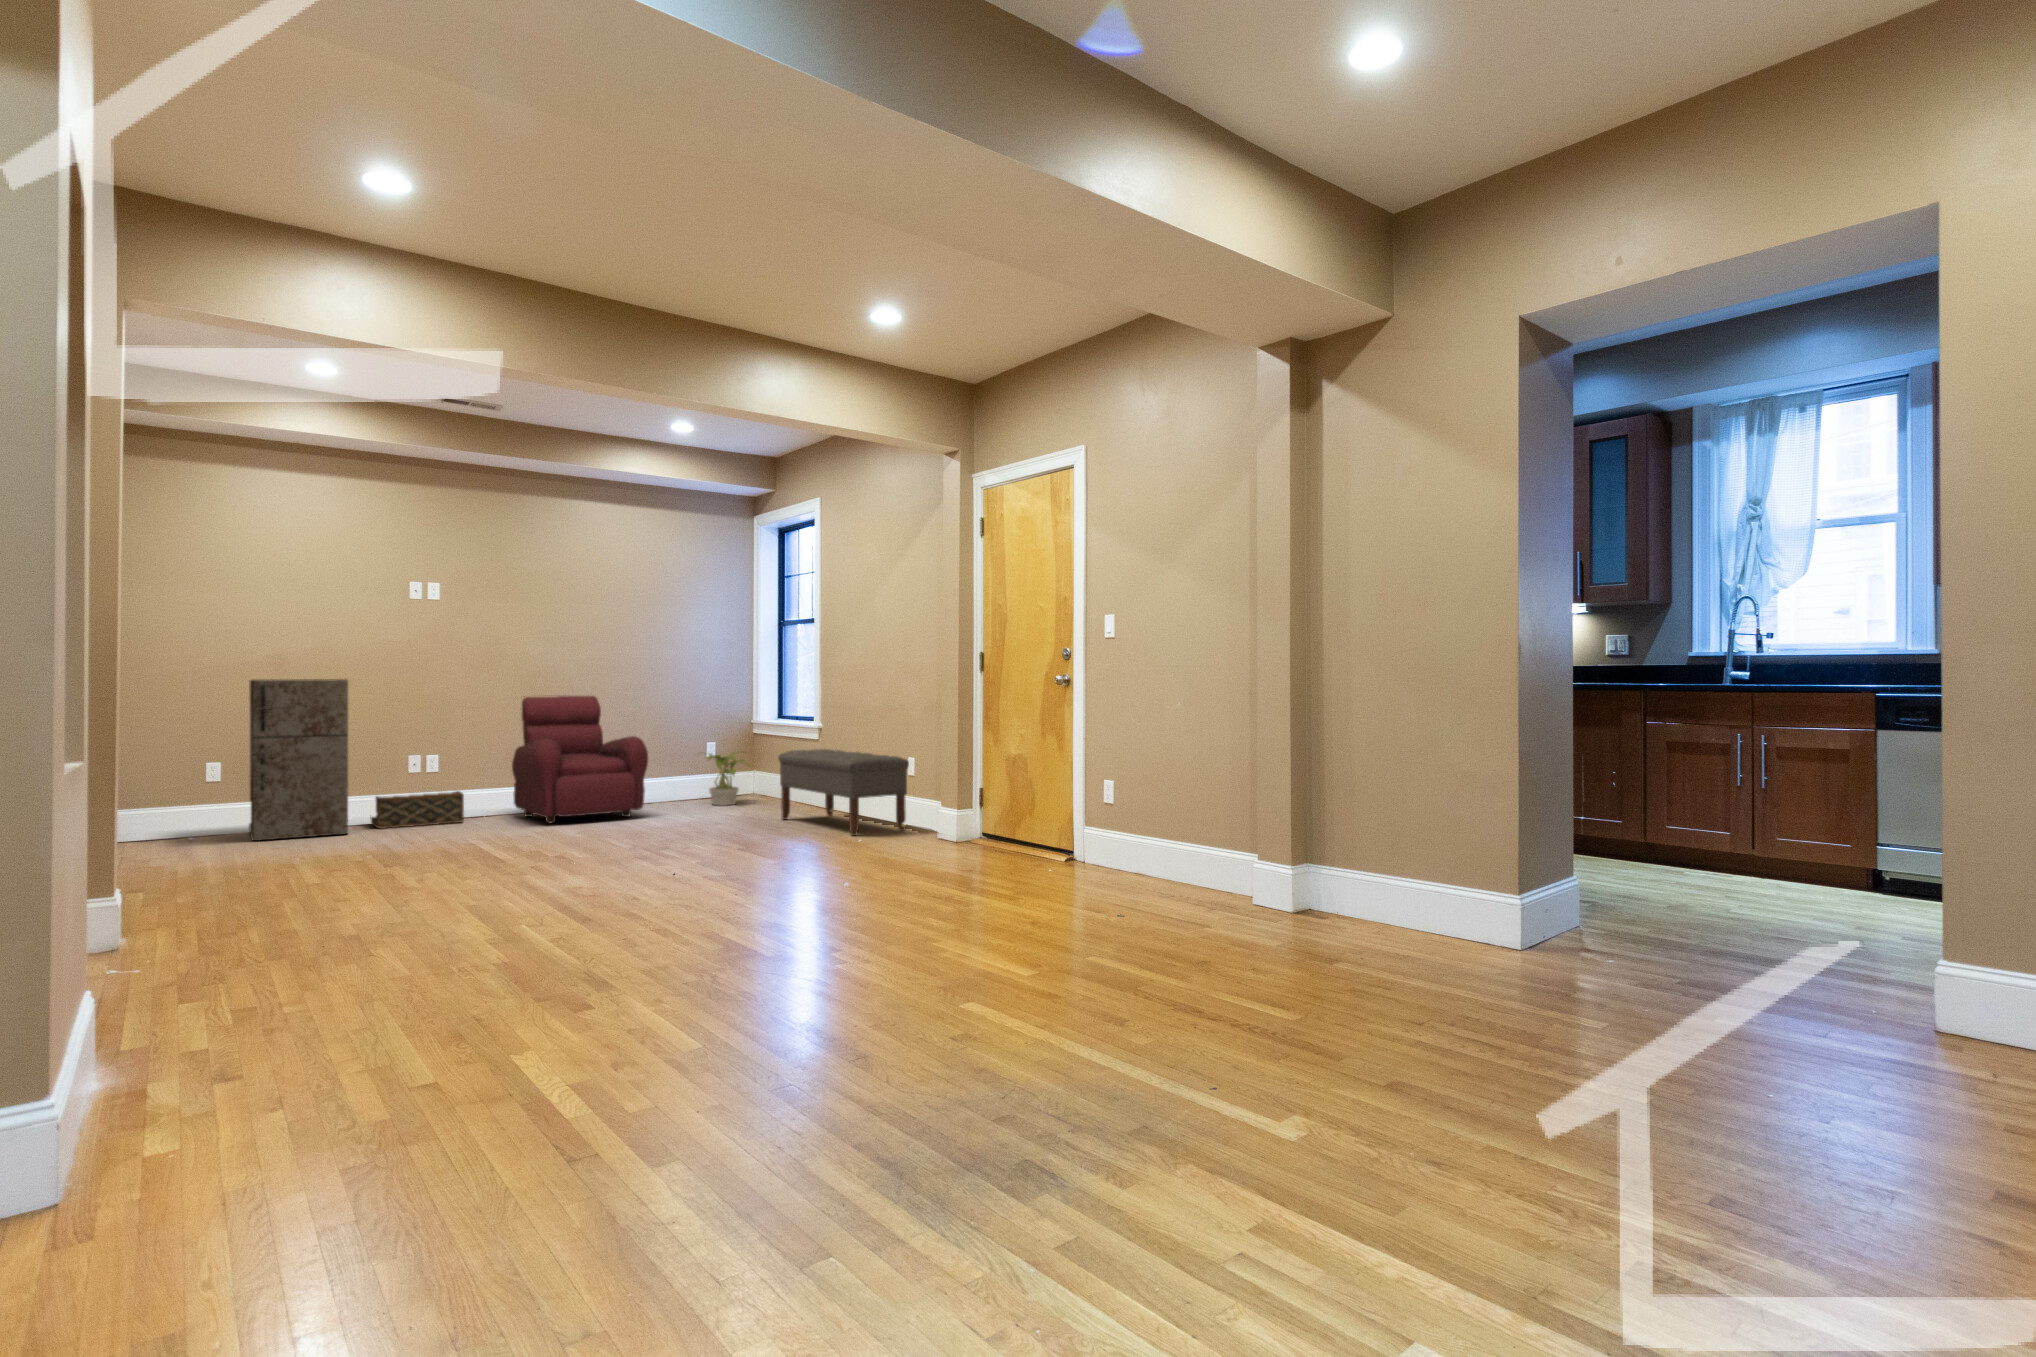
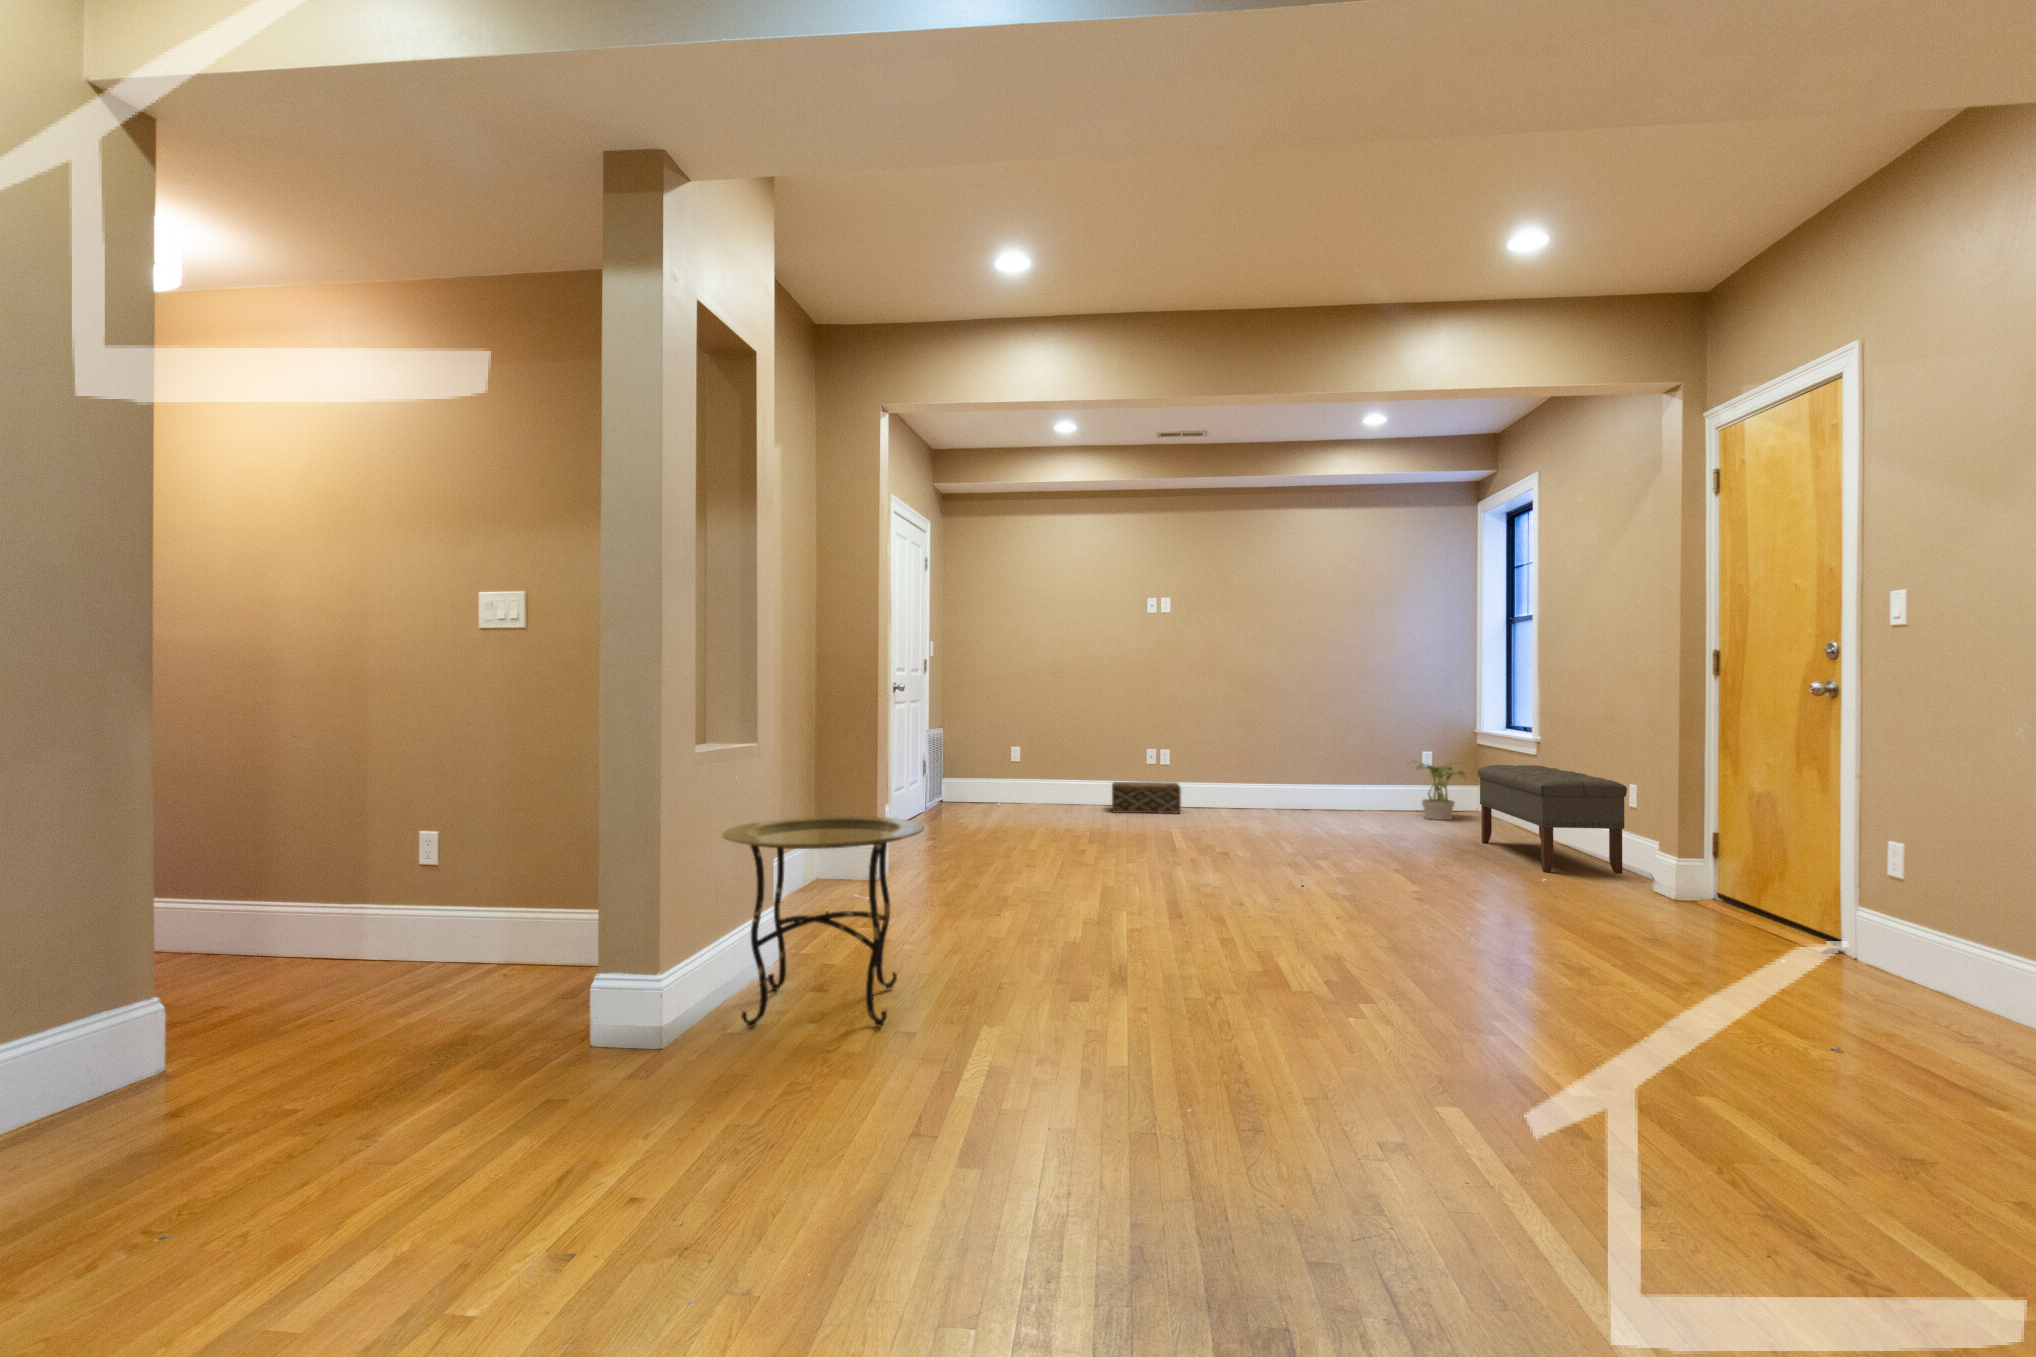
storage cabinet: present [249,679,348,841] -> none [1020,683,1090,815]
armchair: present [512,696,648,823] -> none [1225,699,1344,823]
side table: none [172,829,448,1090] -> present [722,816,924,1027]

